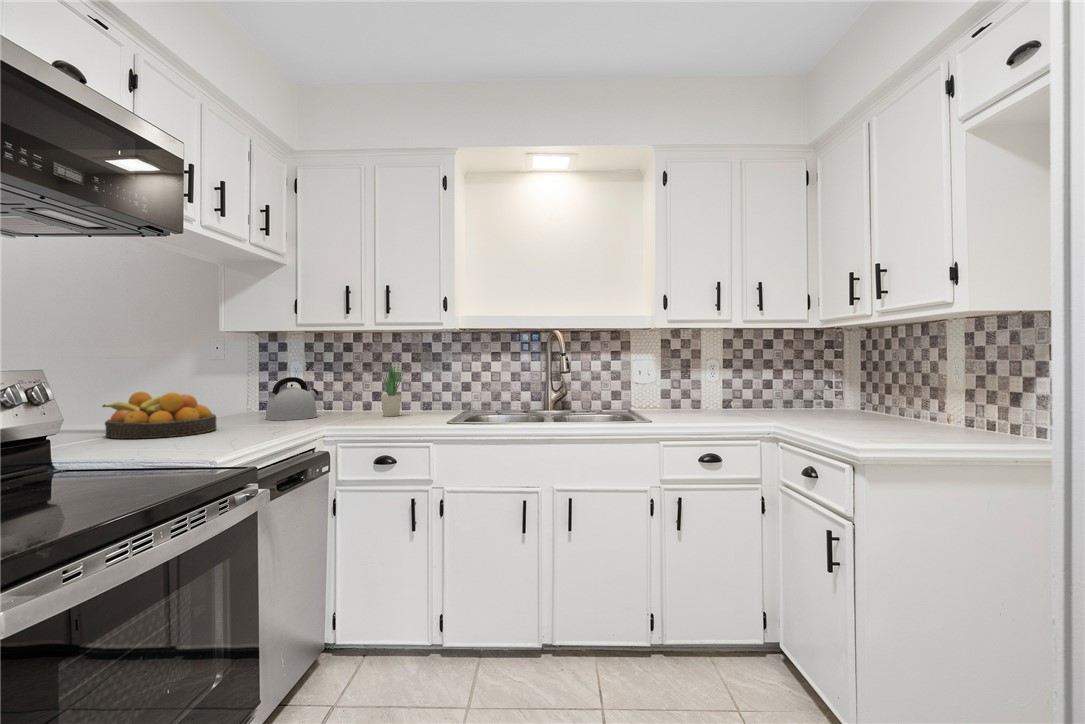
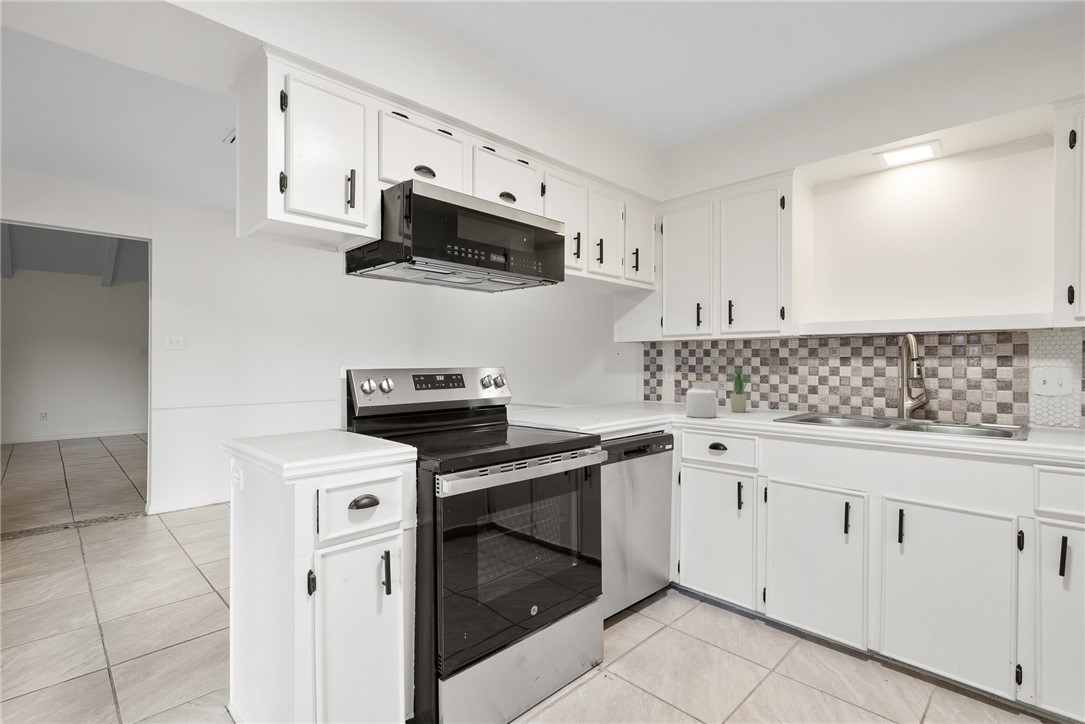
kettle: present [265,377,319,420] -> none [644,376,683,409]
jar: none [341,382,379,427] -> present [686,381,717,418]
fruit bowl: present [103,392,216,438] -> none [546,383,607,413]

